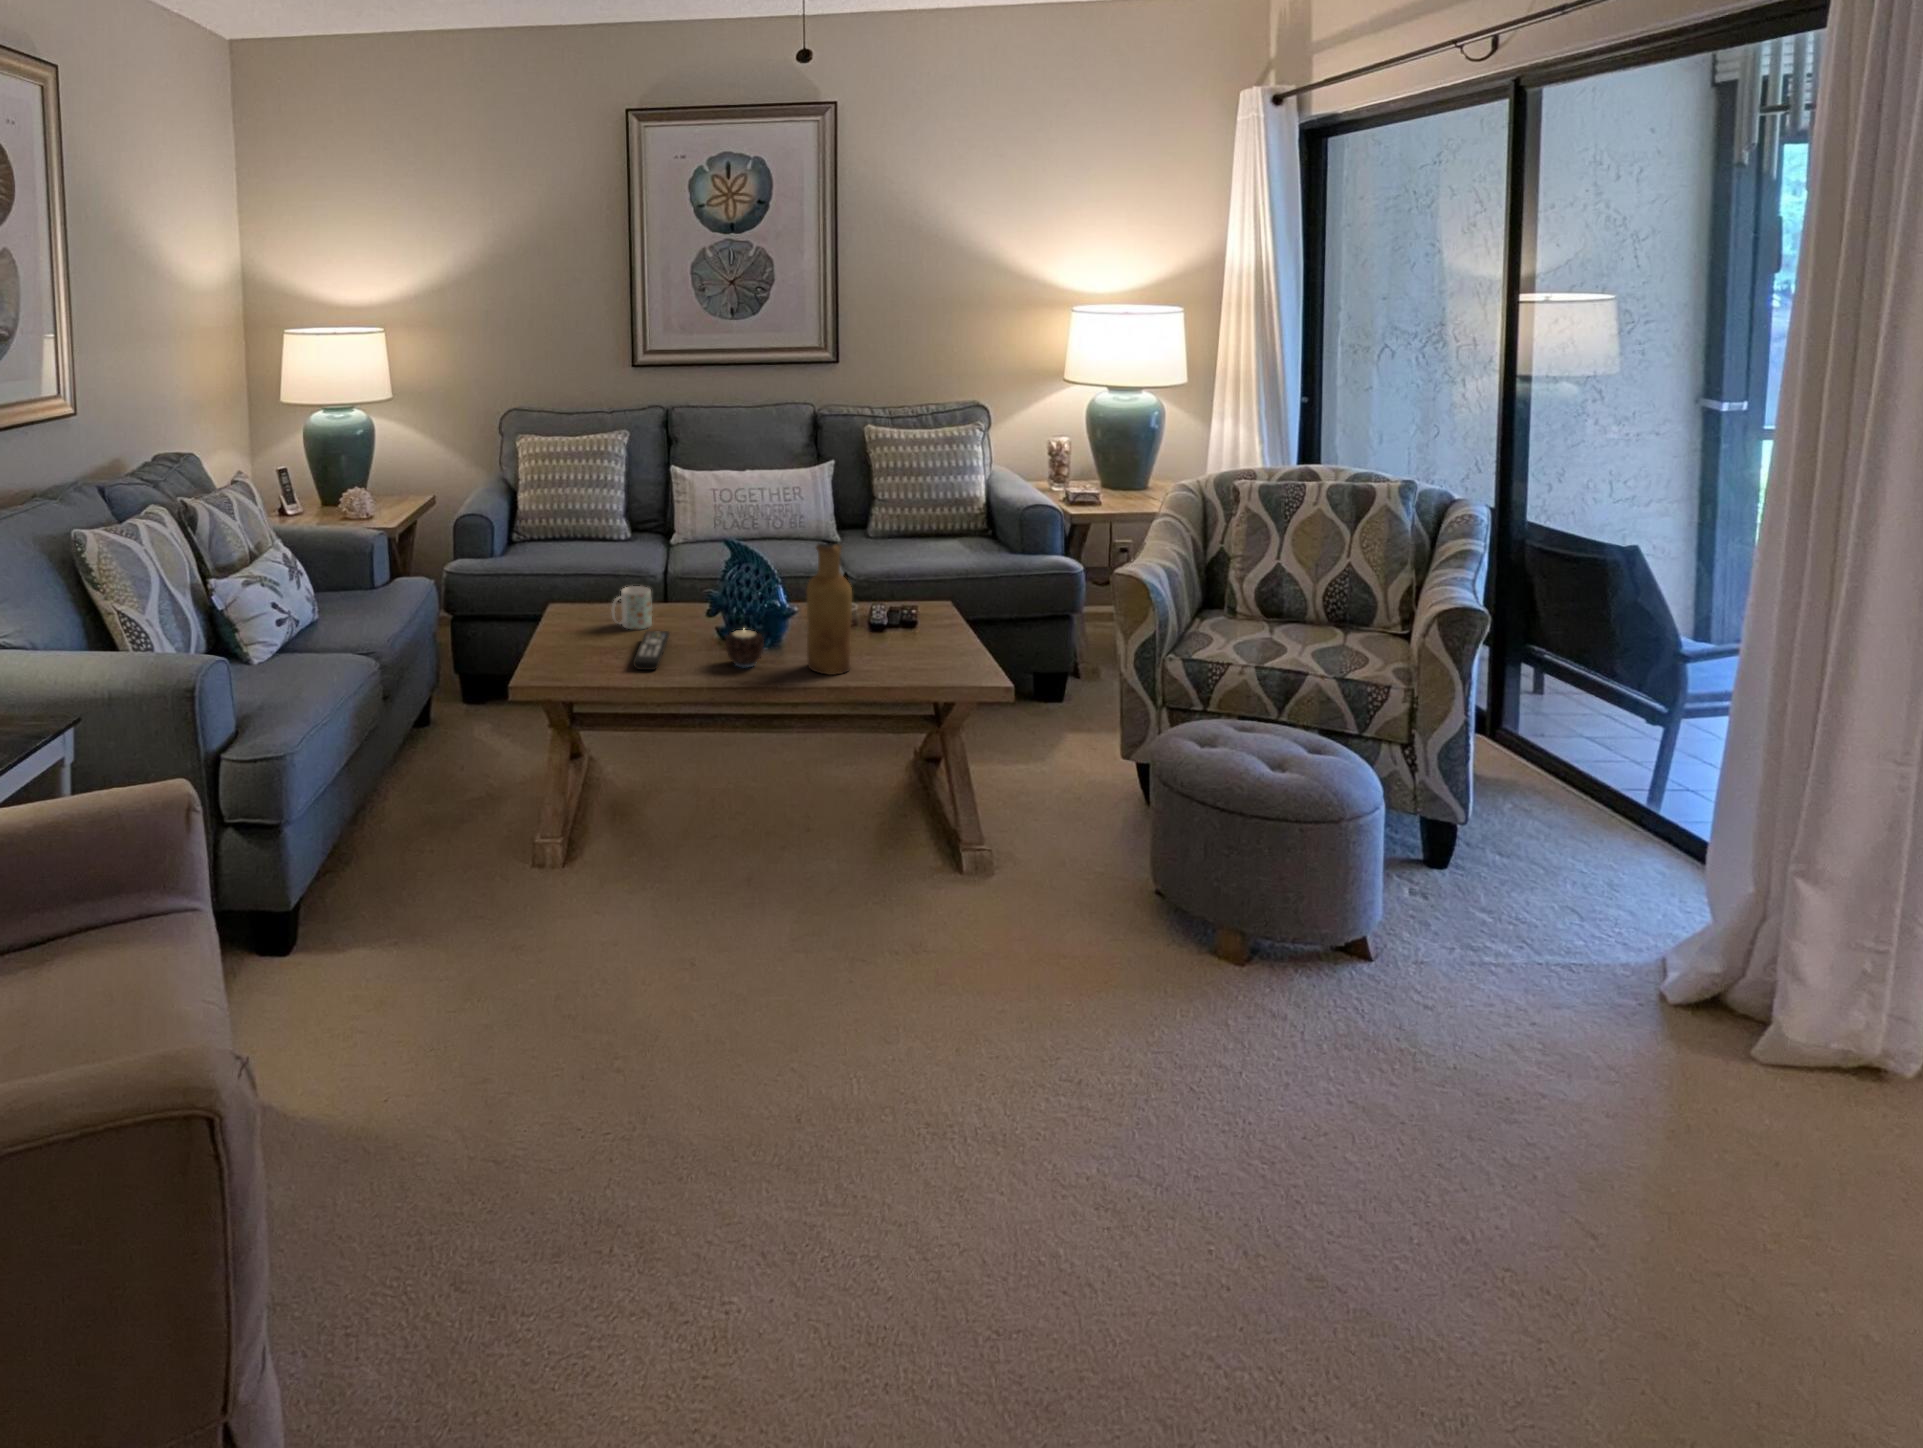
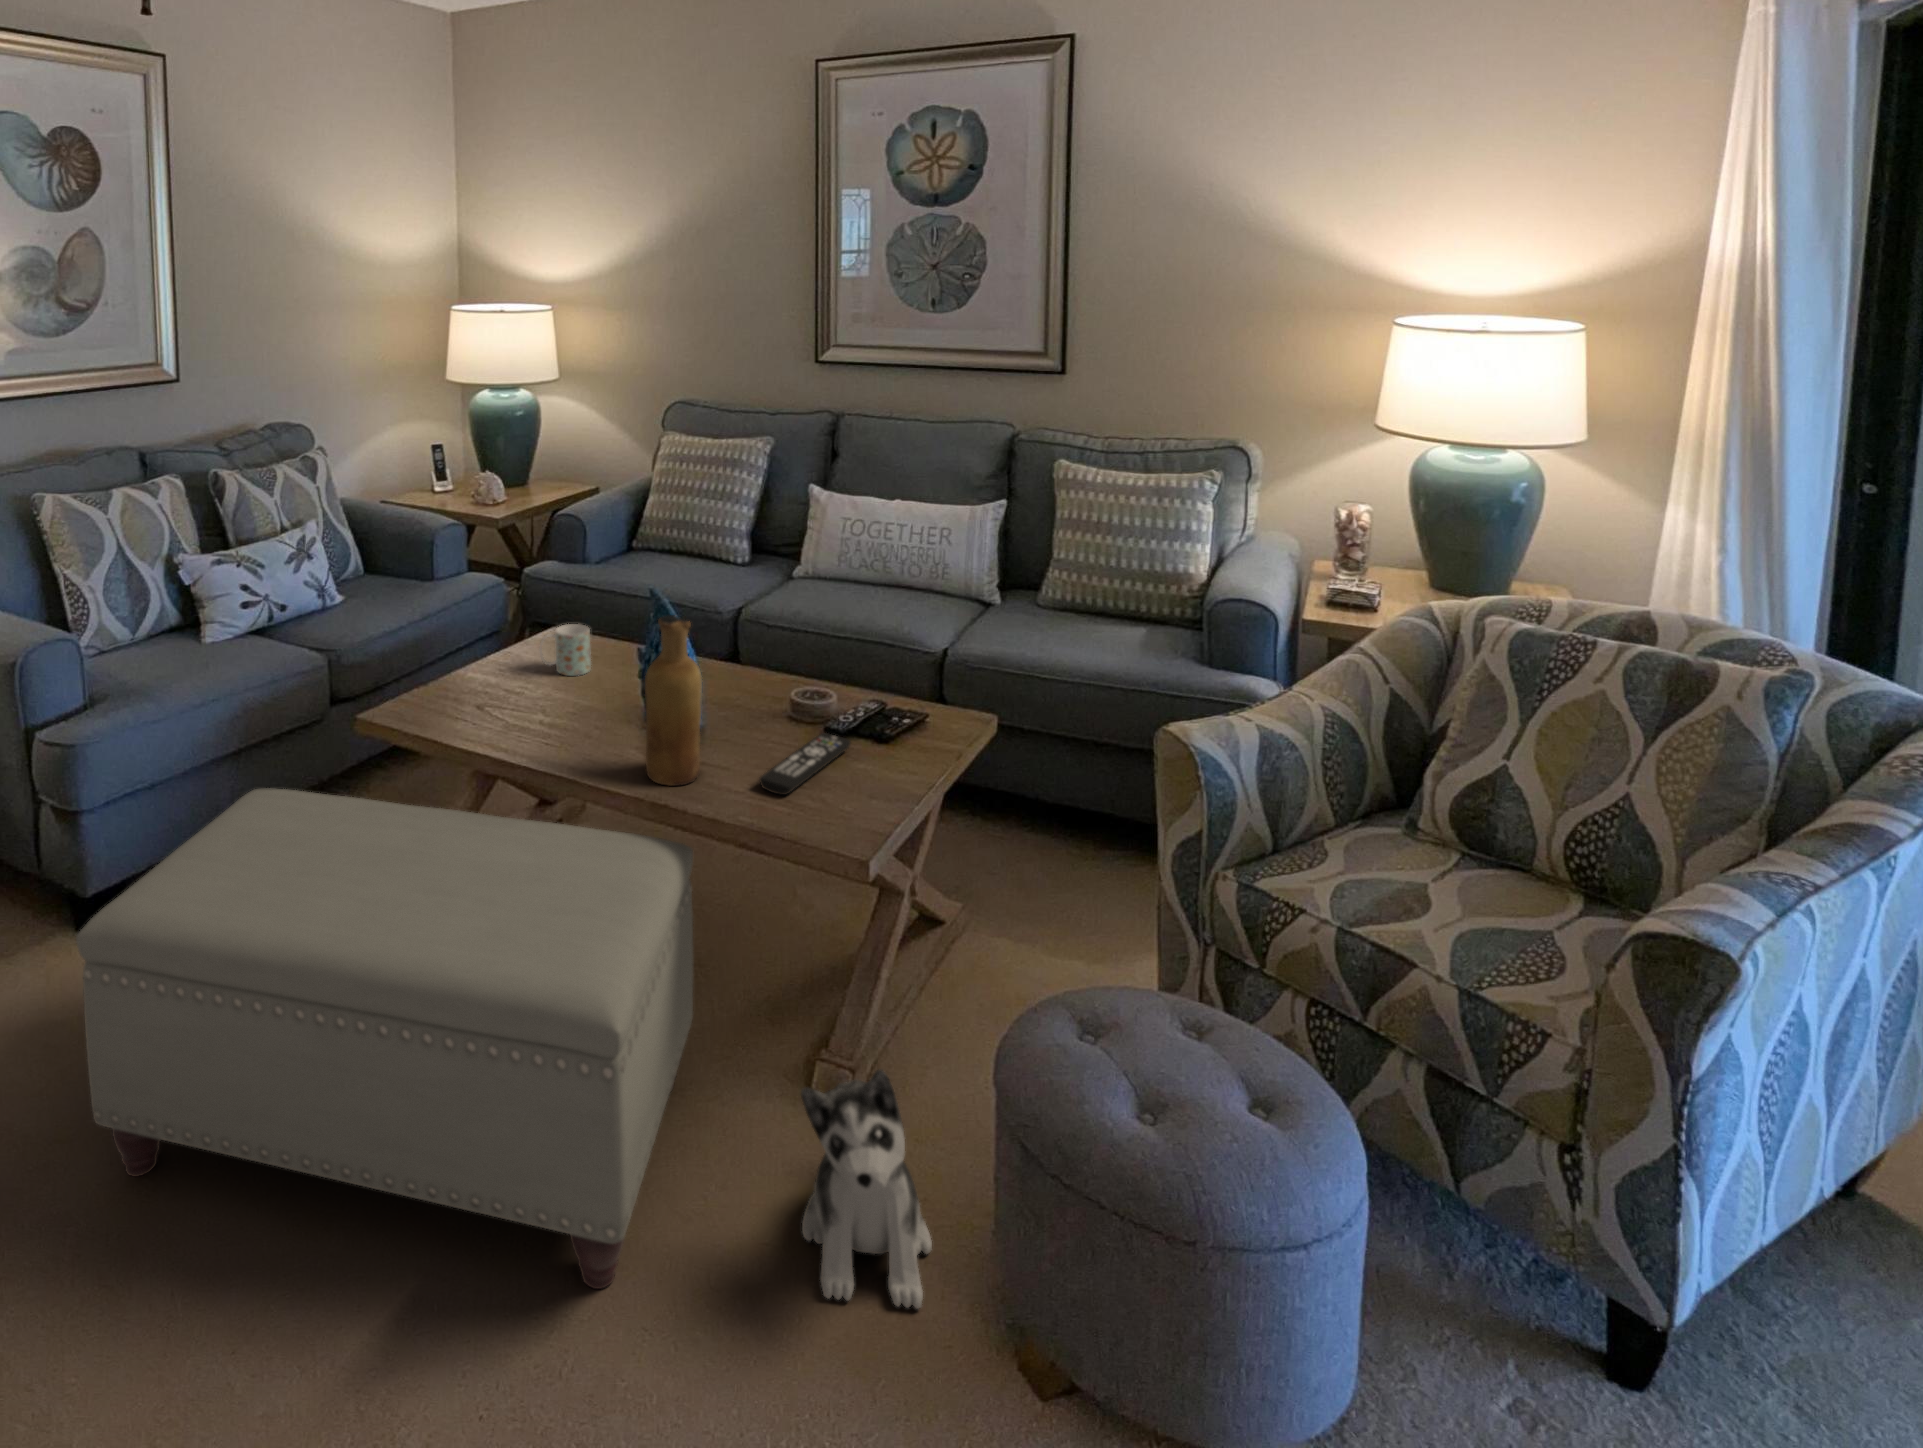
candle: present [726,629,764,667] -> none [568,701,618,751]
remote control: present [633,631,669,670] -> present [759,733,851,795]
ottoman: none [503,708,1002,1084] -> present [76,788,693,1289]
plush toy: none [1030,804,1142,967] -> present [801,1070,932,1309]

